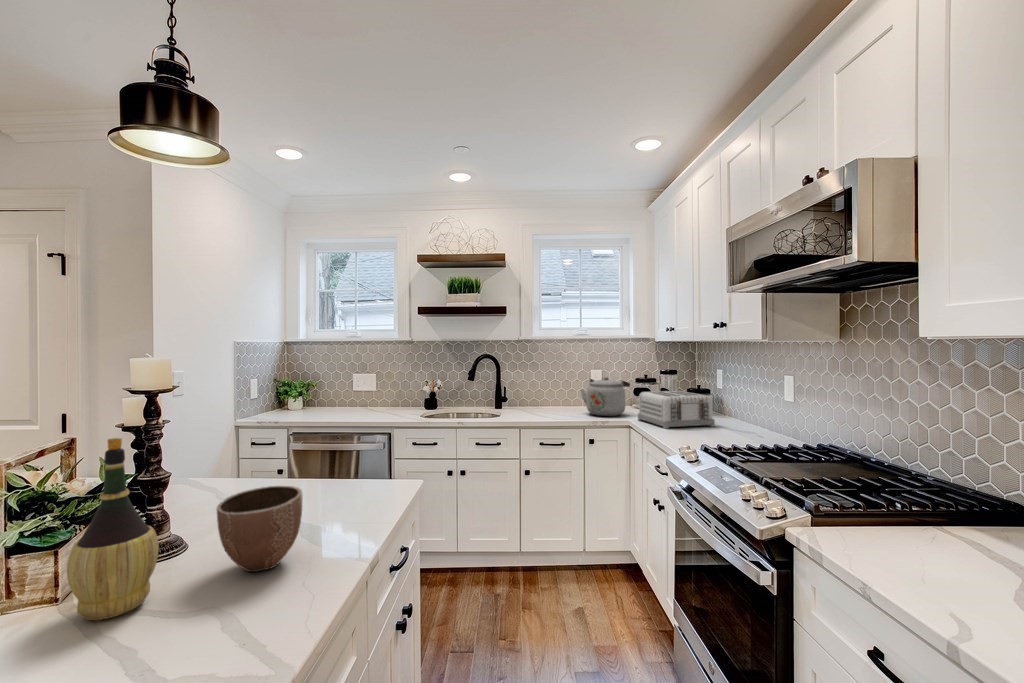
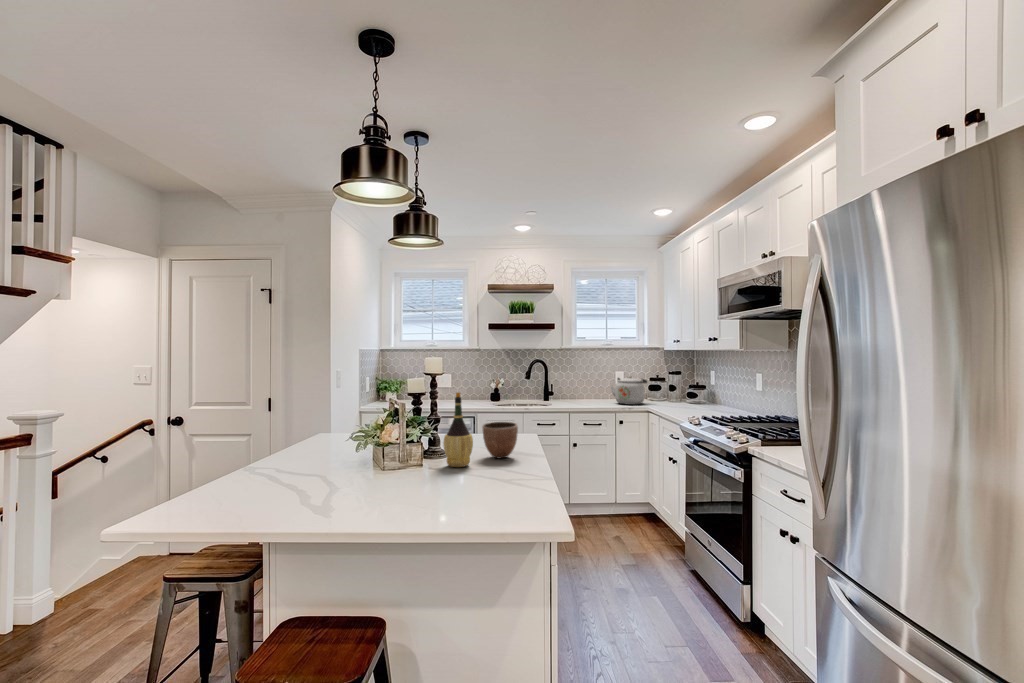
toaster: present [638,391,715,429] -> none [655,386,710,411]

